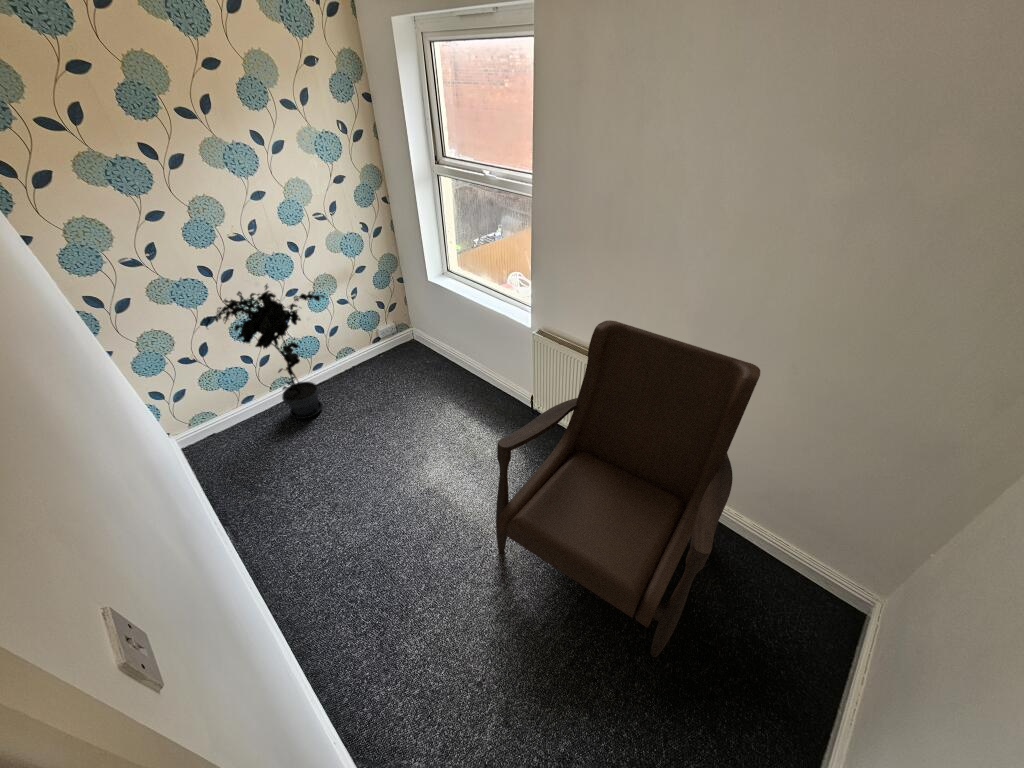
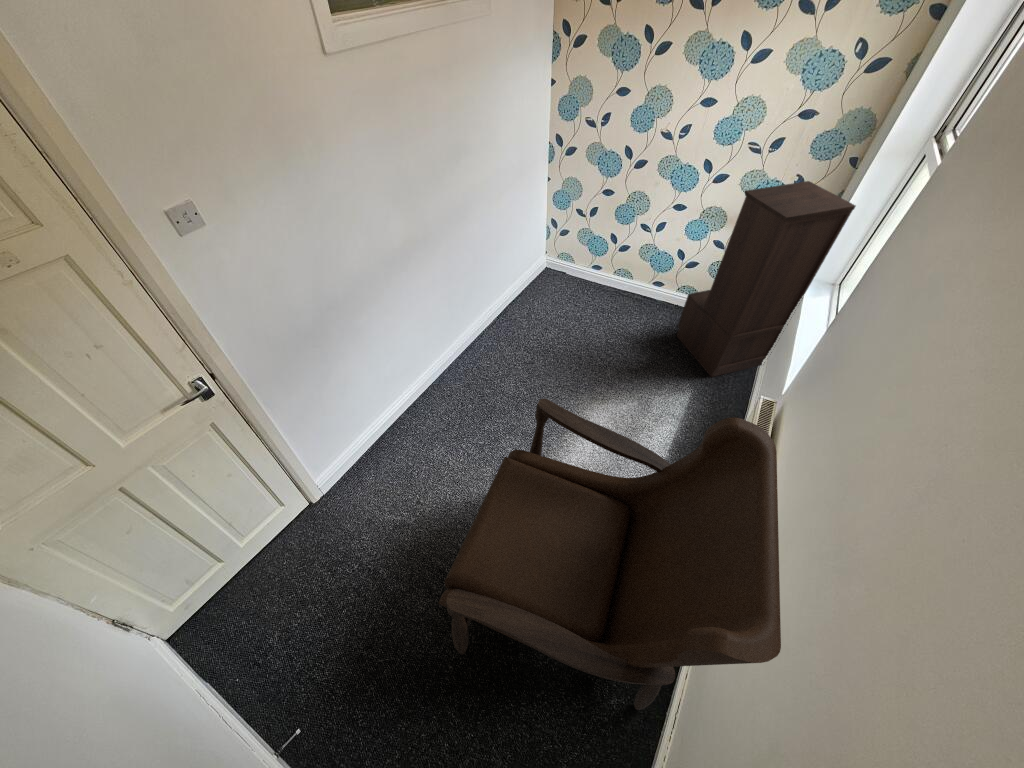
bookshelf: none [368,219,445,385] -> present [677,181,856,377]
potted plant: present [203,285,325,419] -> none [588,179,678,312]

